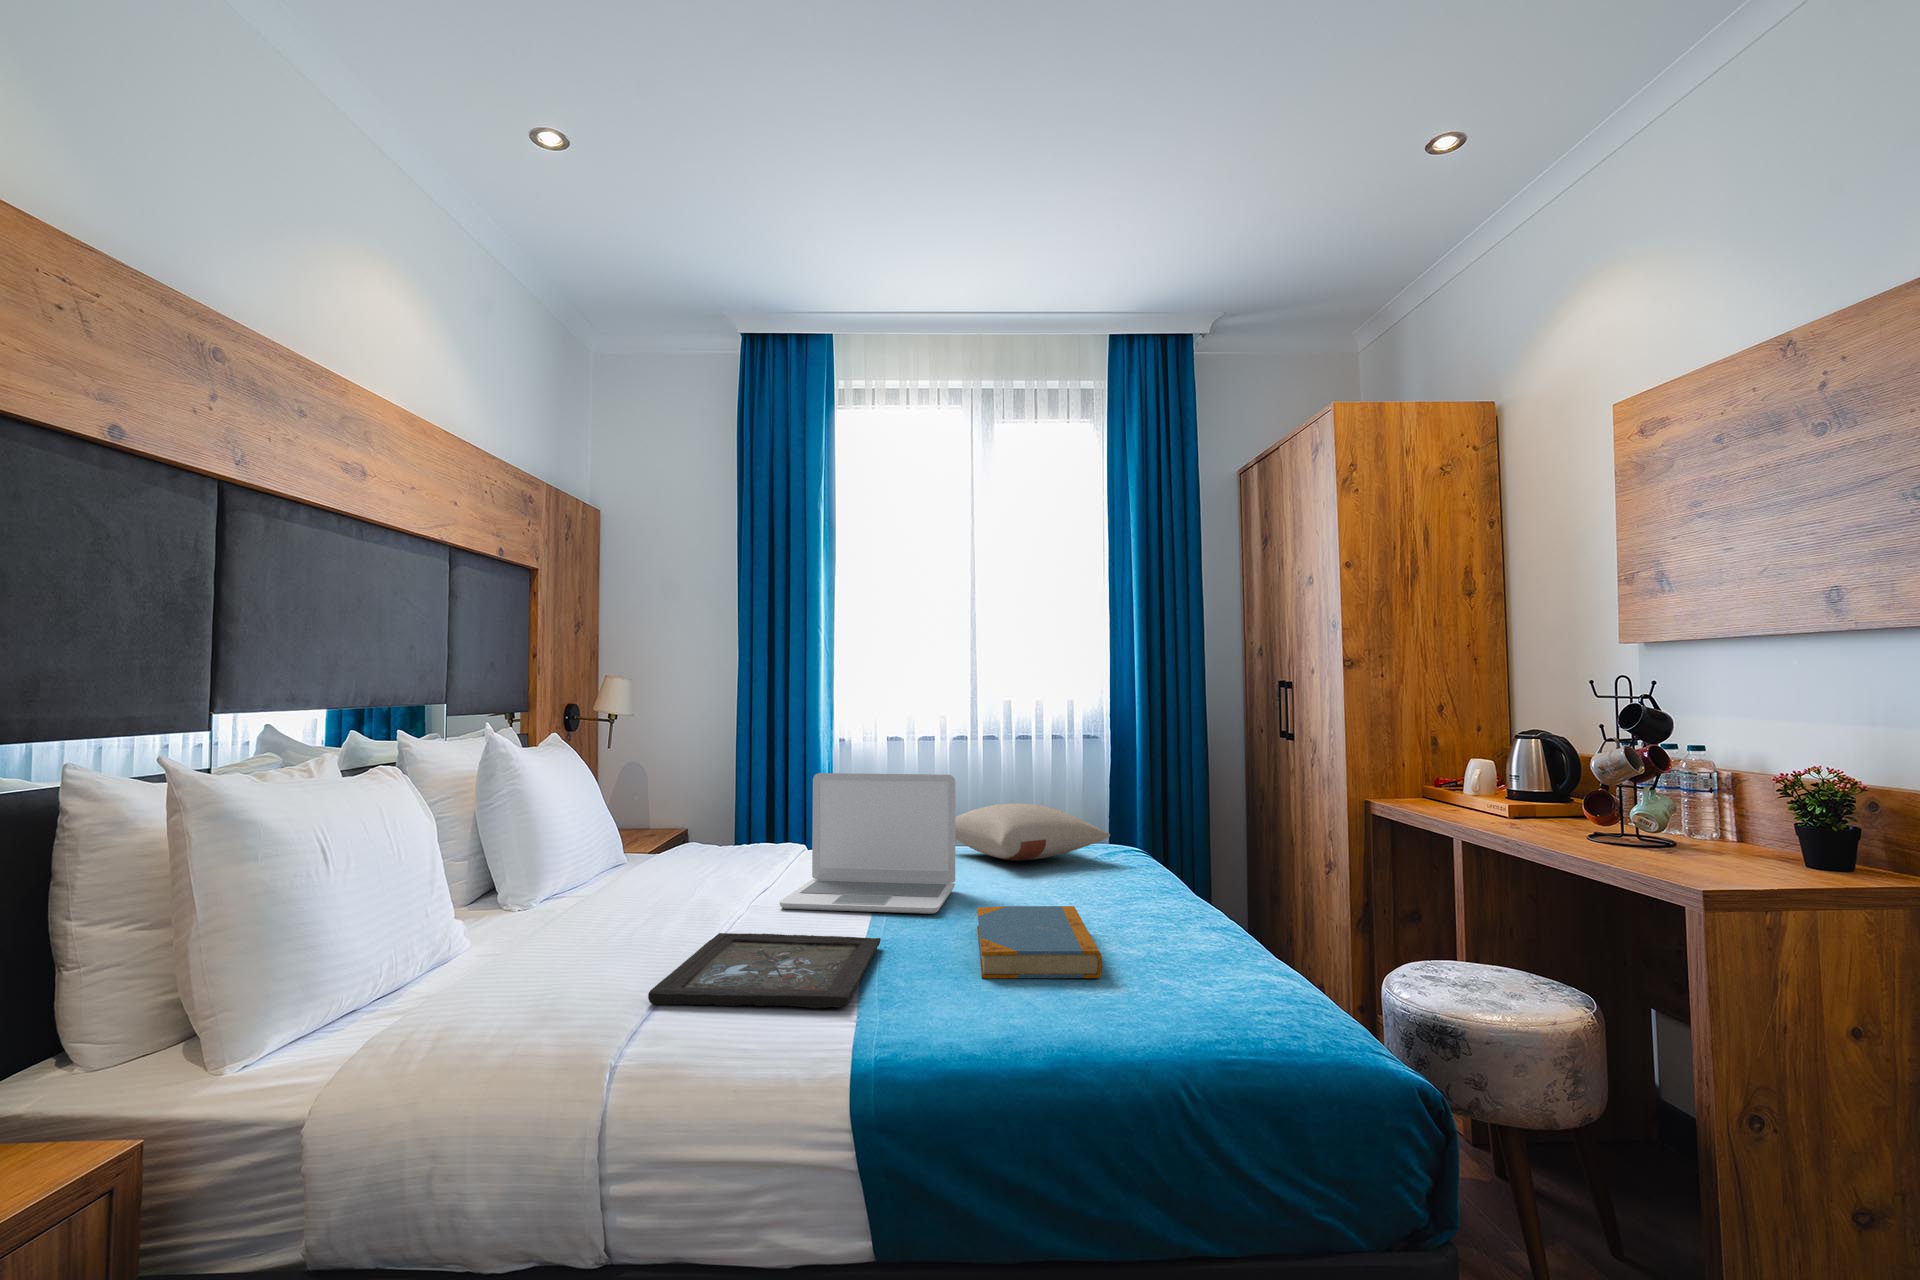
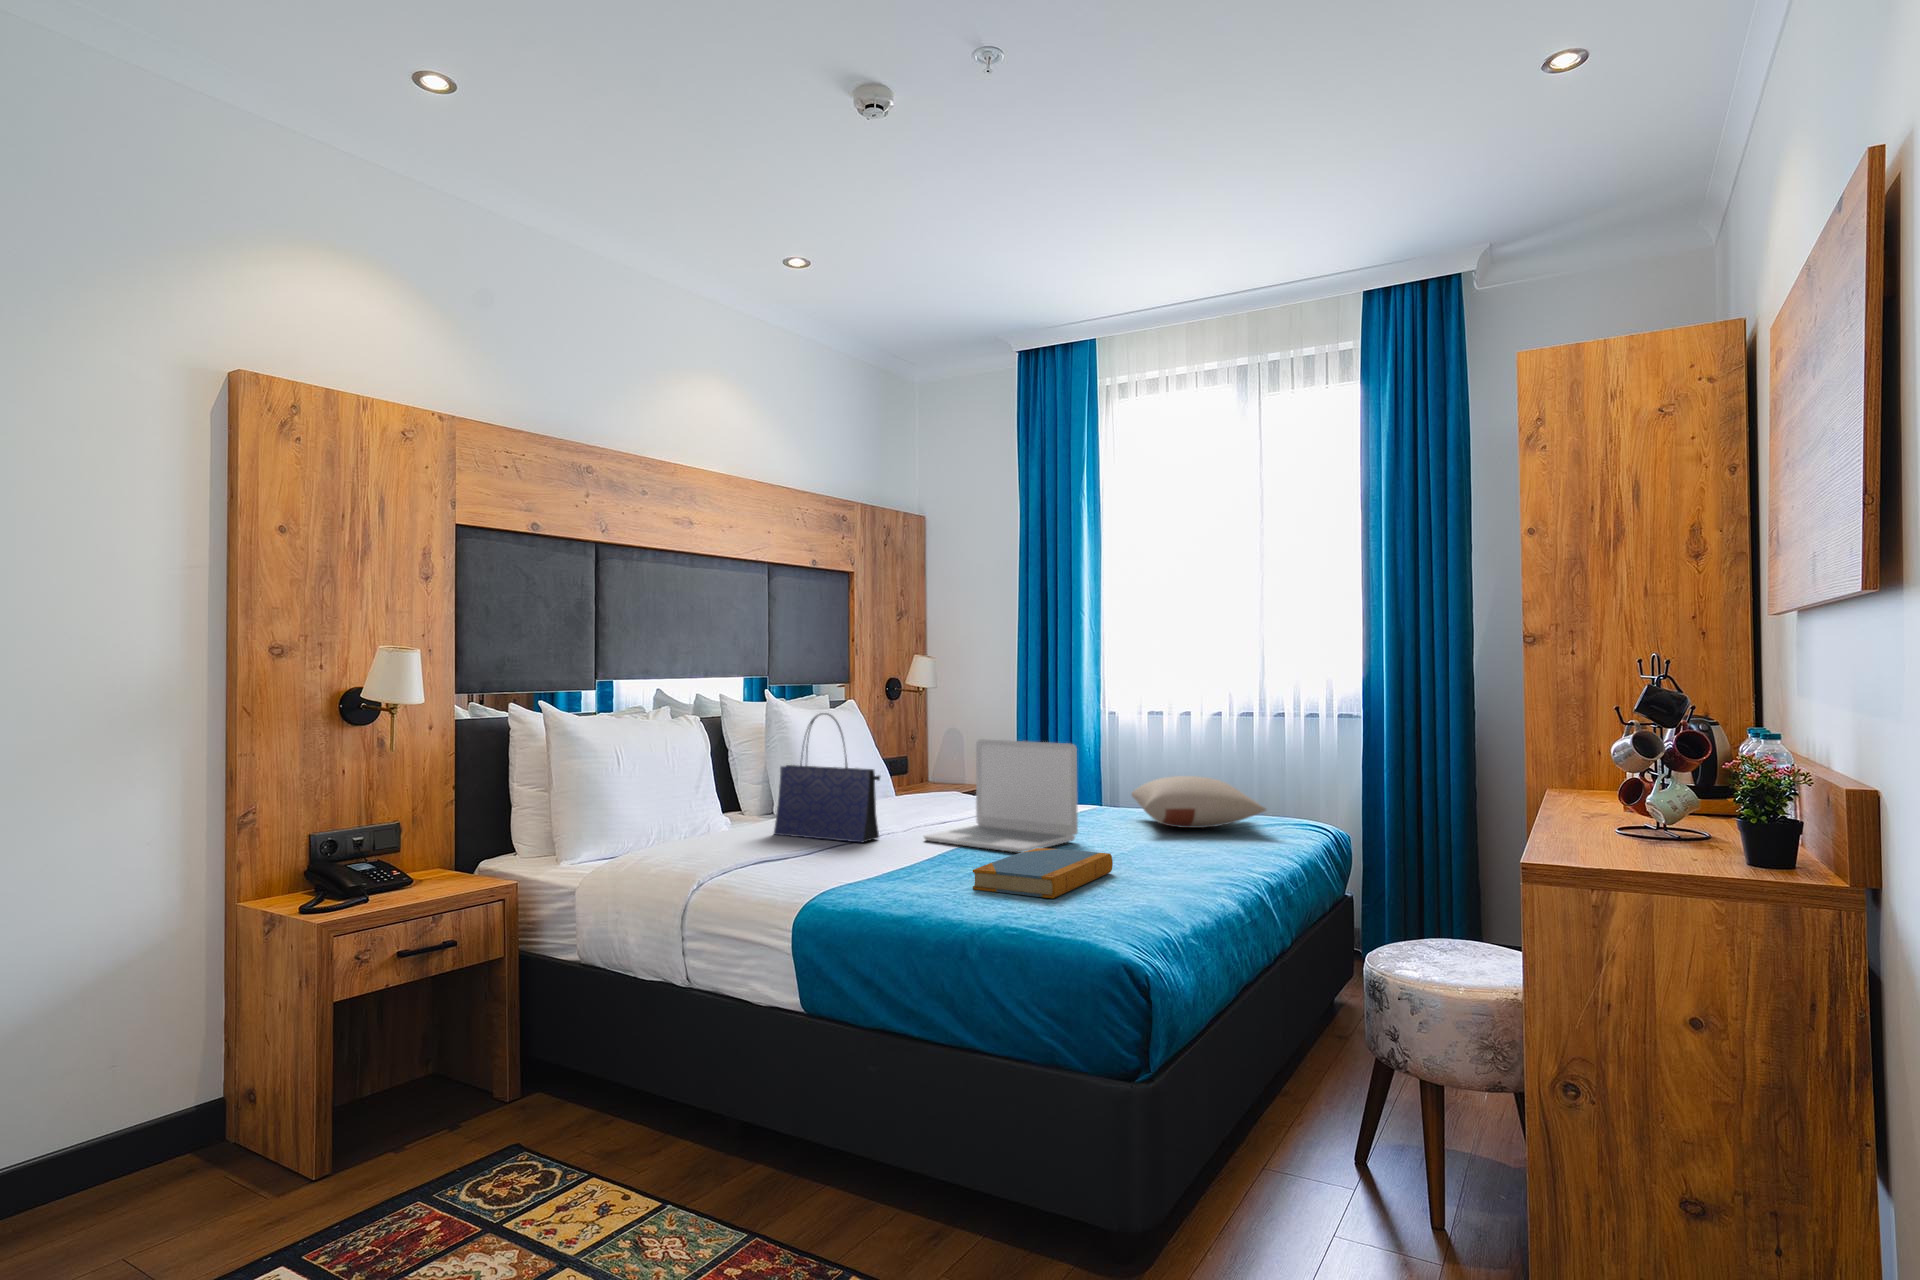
tote bag: none [555,746,730,923] -> present [774,713,880,842]
tray: present [648,933,881,1008] -> none [753,847,943,889]

